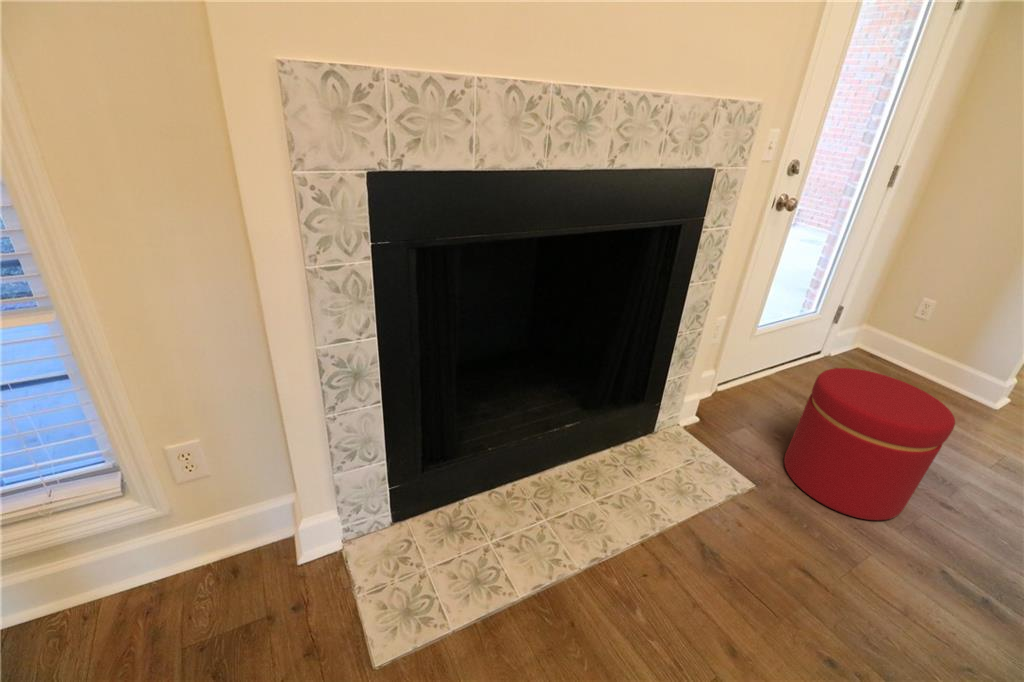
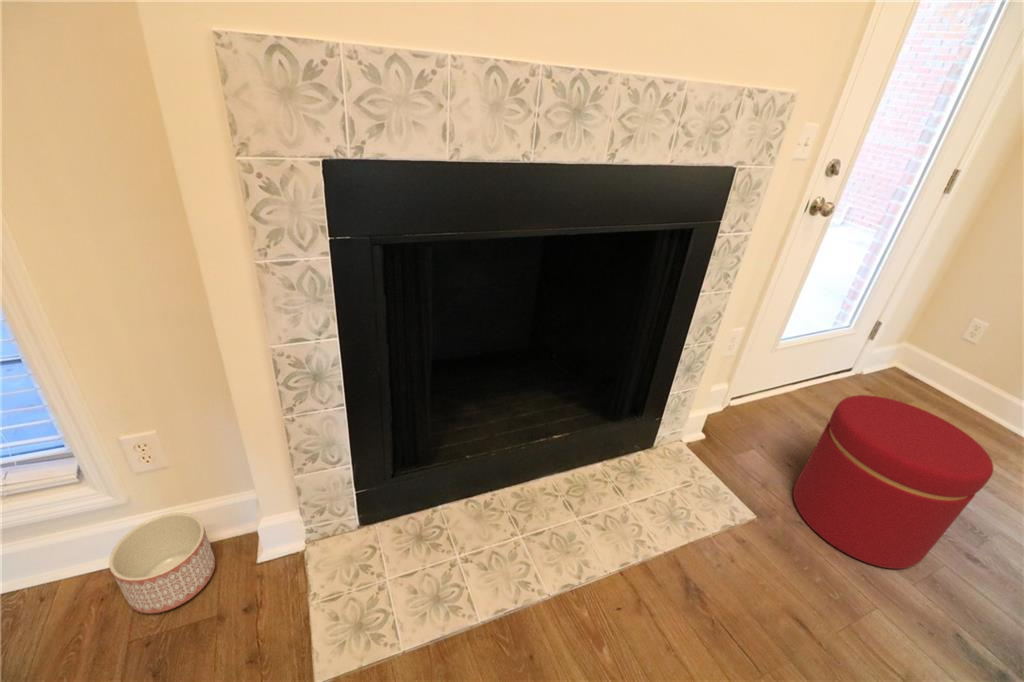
planter: none [160,520,258,619] -> present [109,513,215,613]

